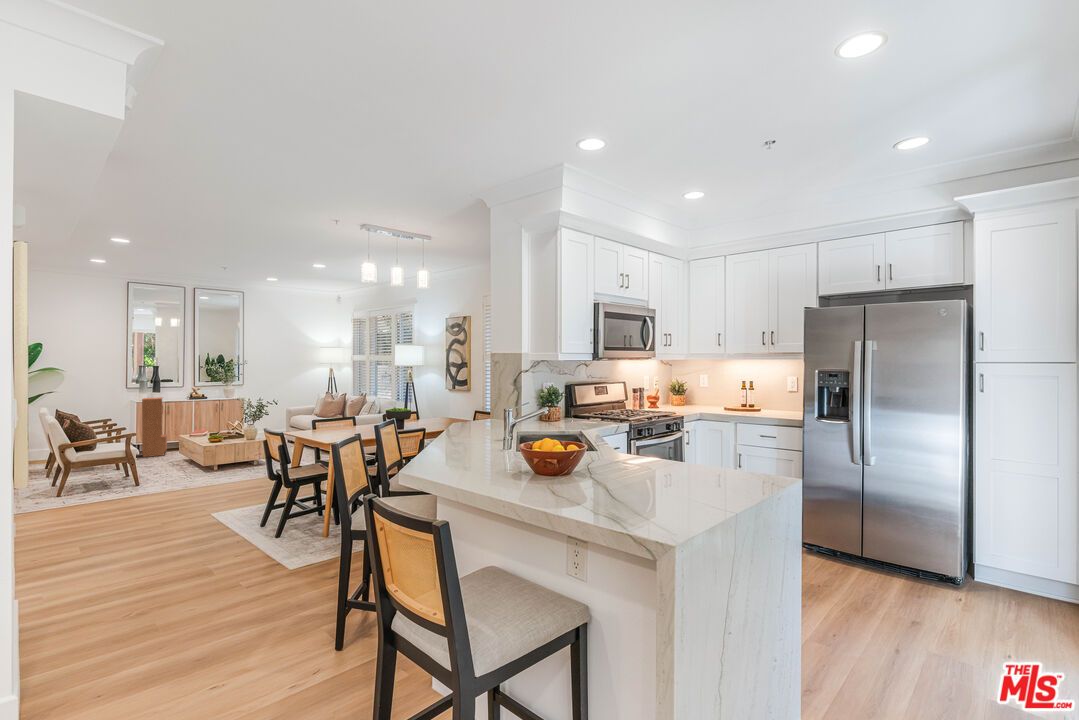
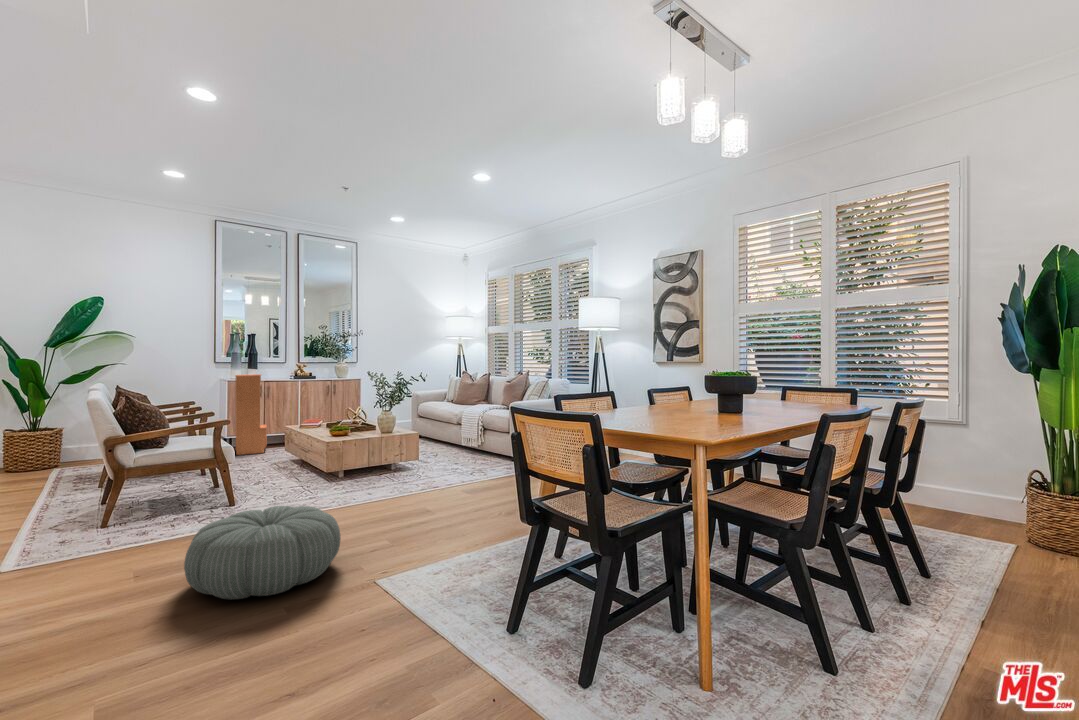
pouf: none [112,479,196,520] -> present [184,506,341,599]

